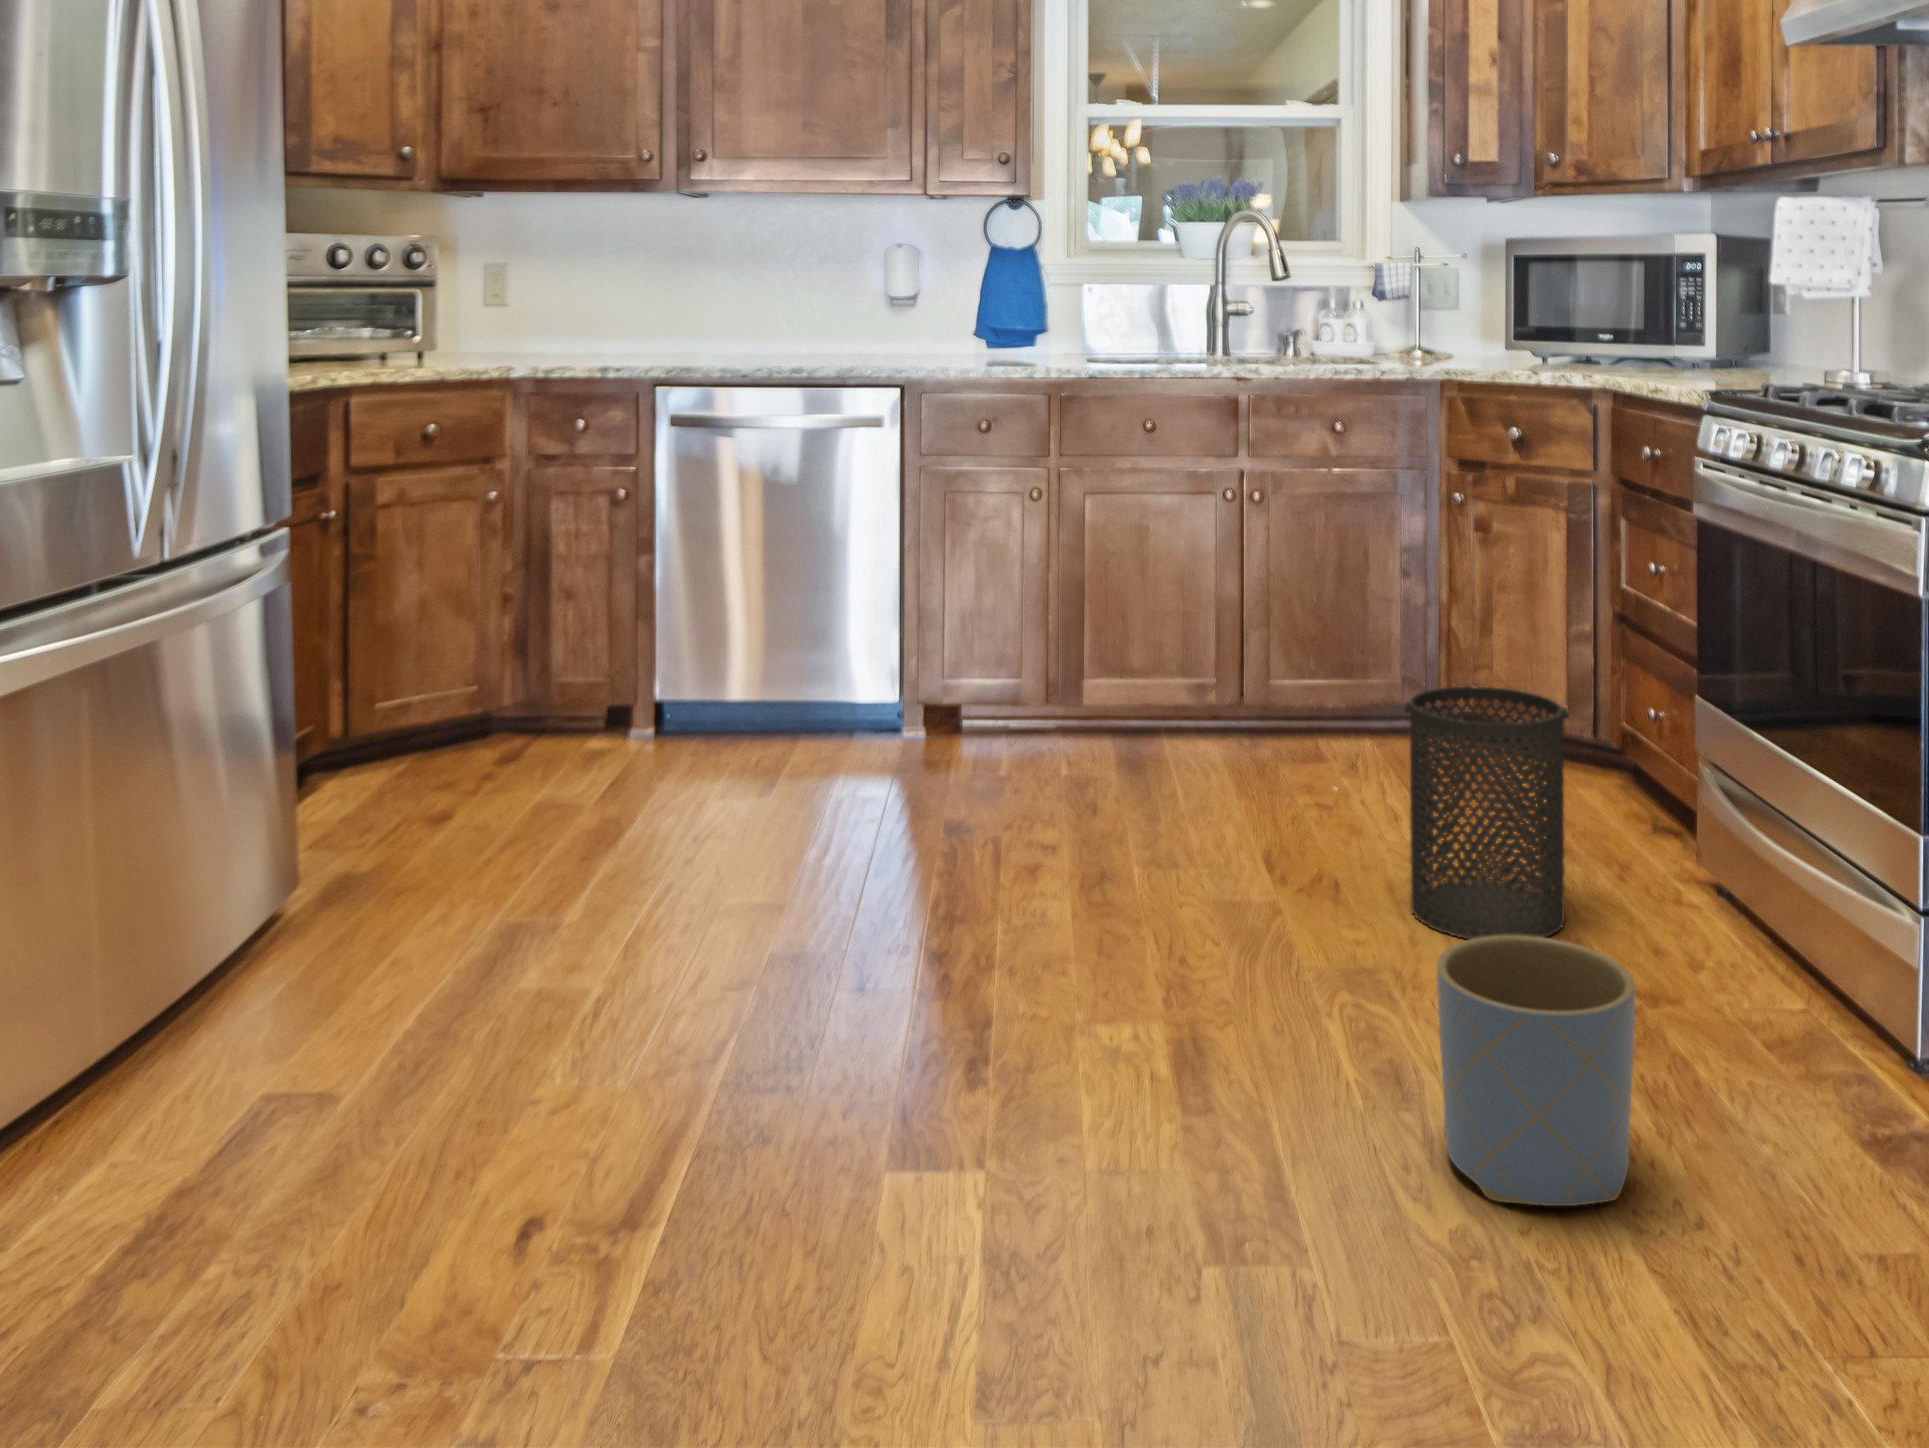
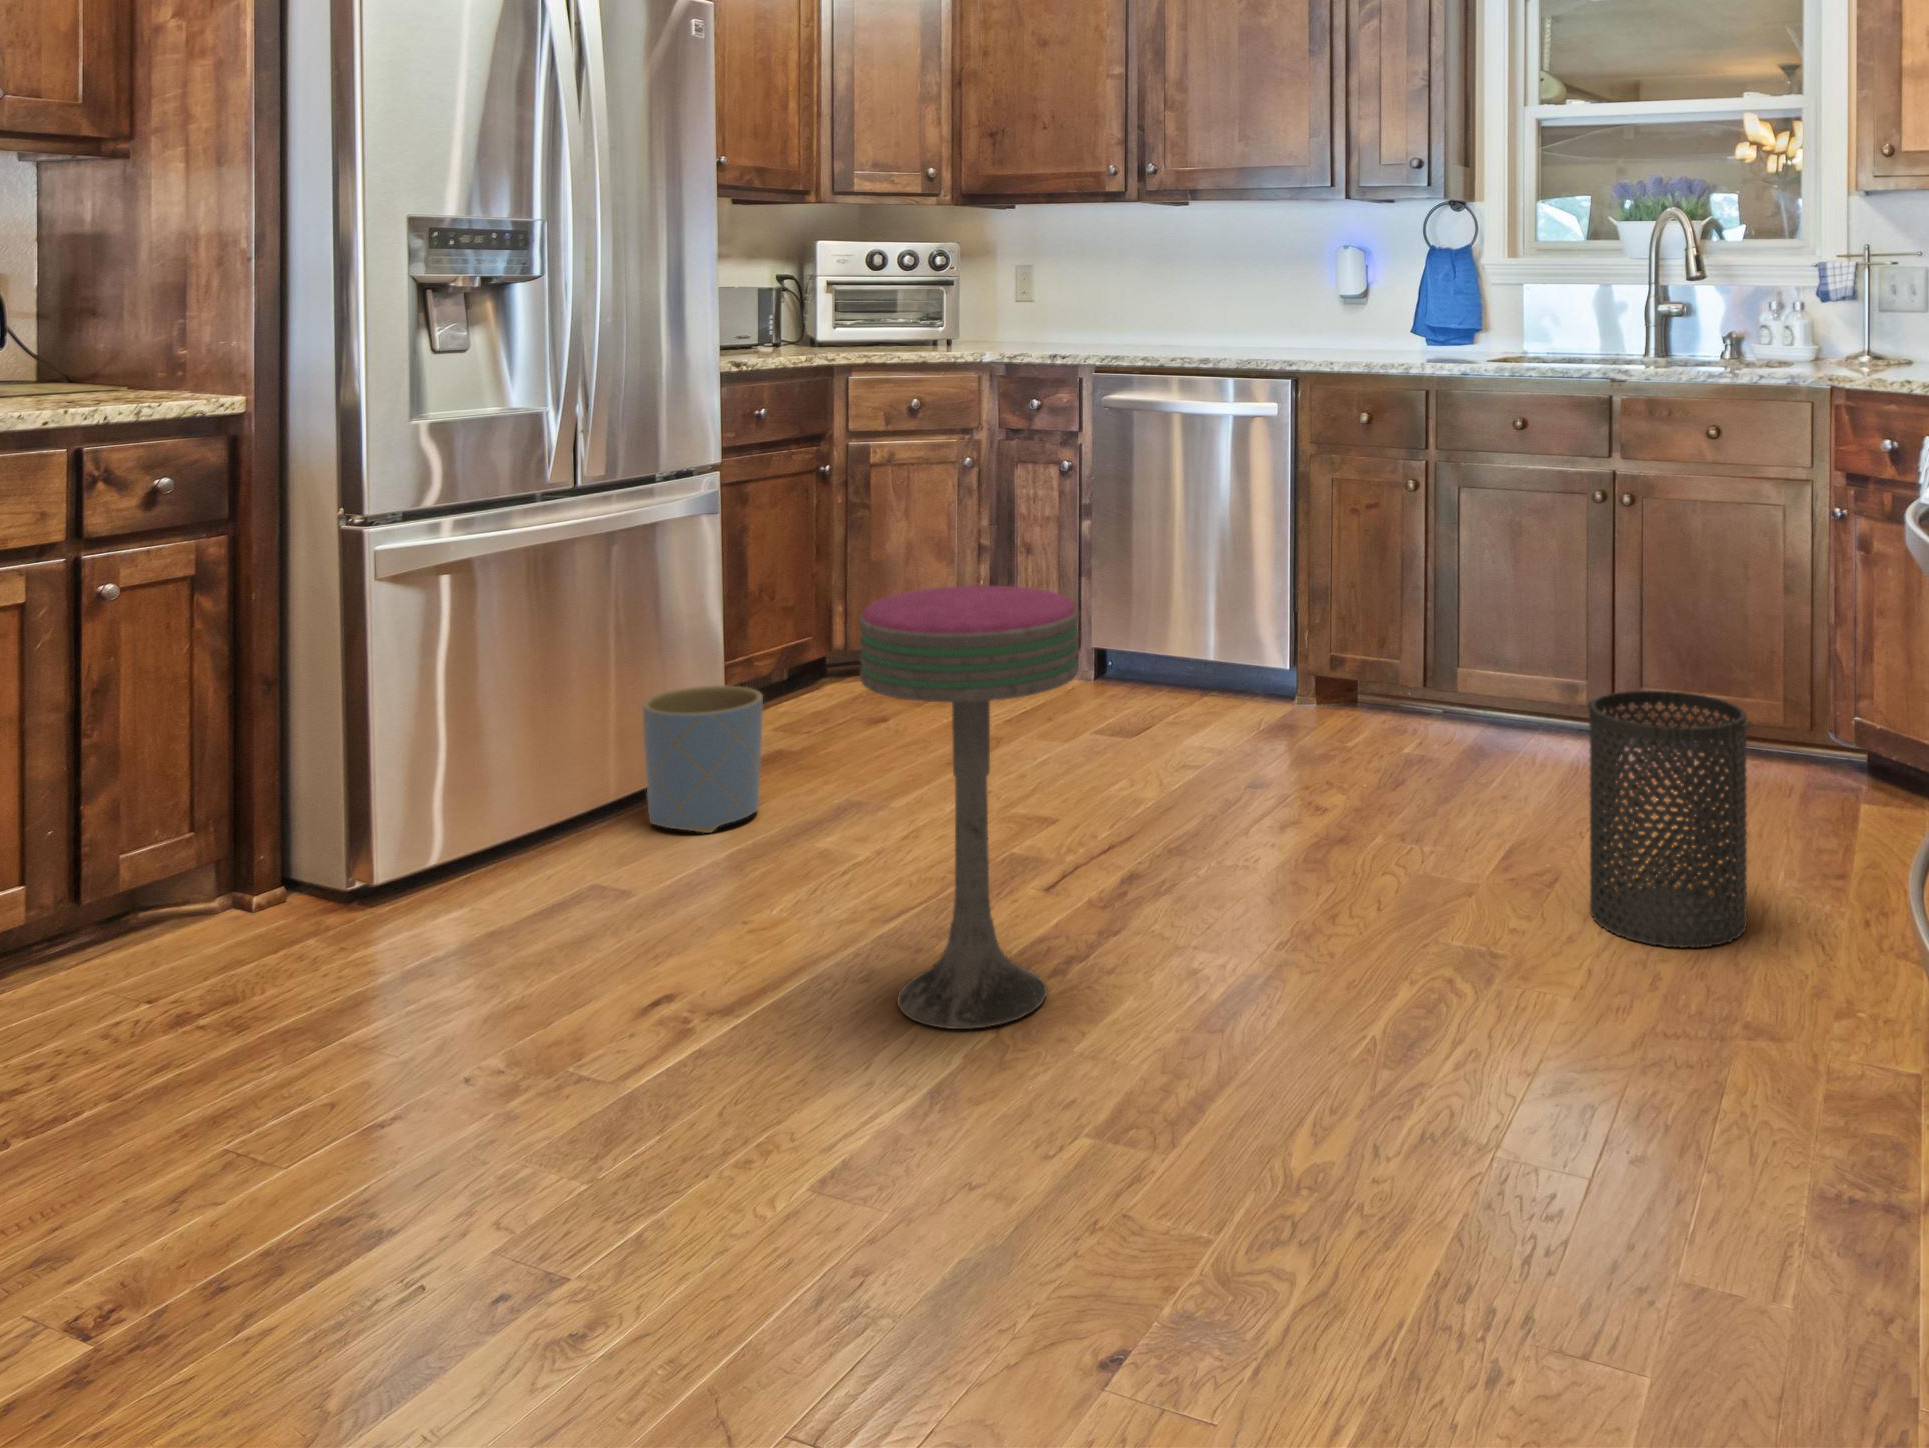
bar stool: none [783,643,1046,1191] -> present [859,586,1079,1029]
planter: present [1437,935,1635,1206] -> present [643,686,763,833]

